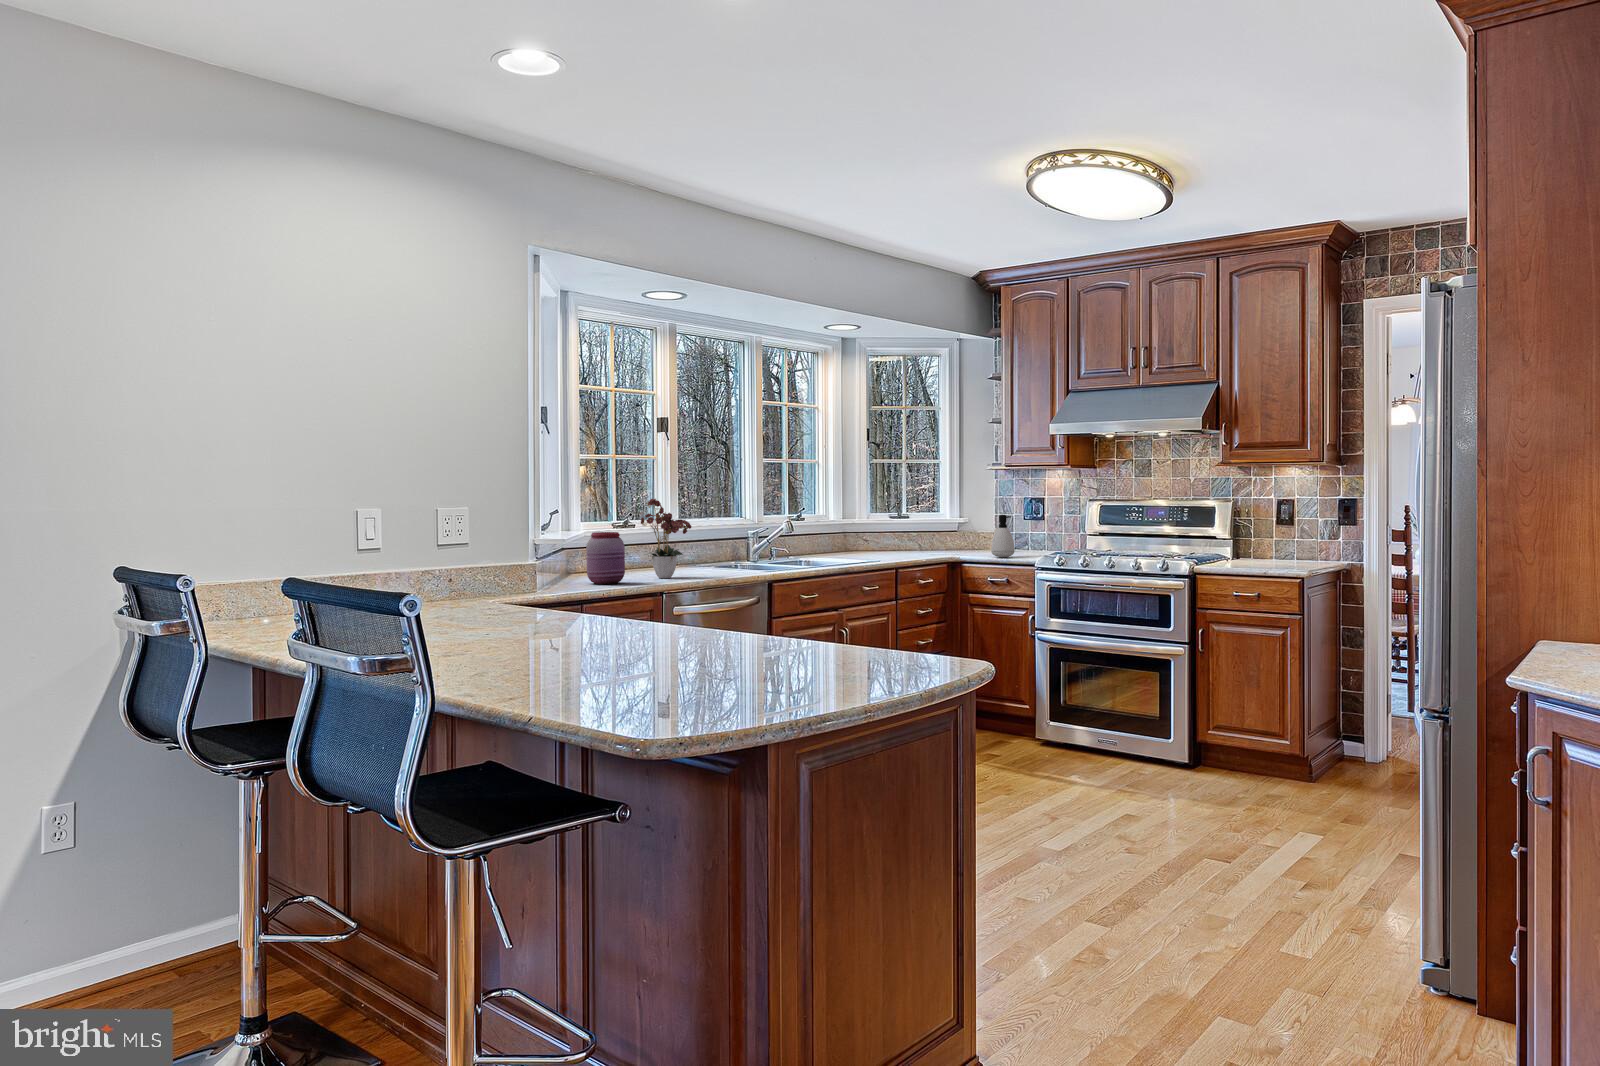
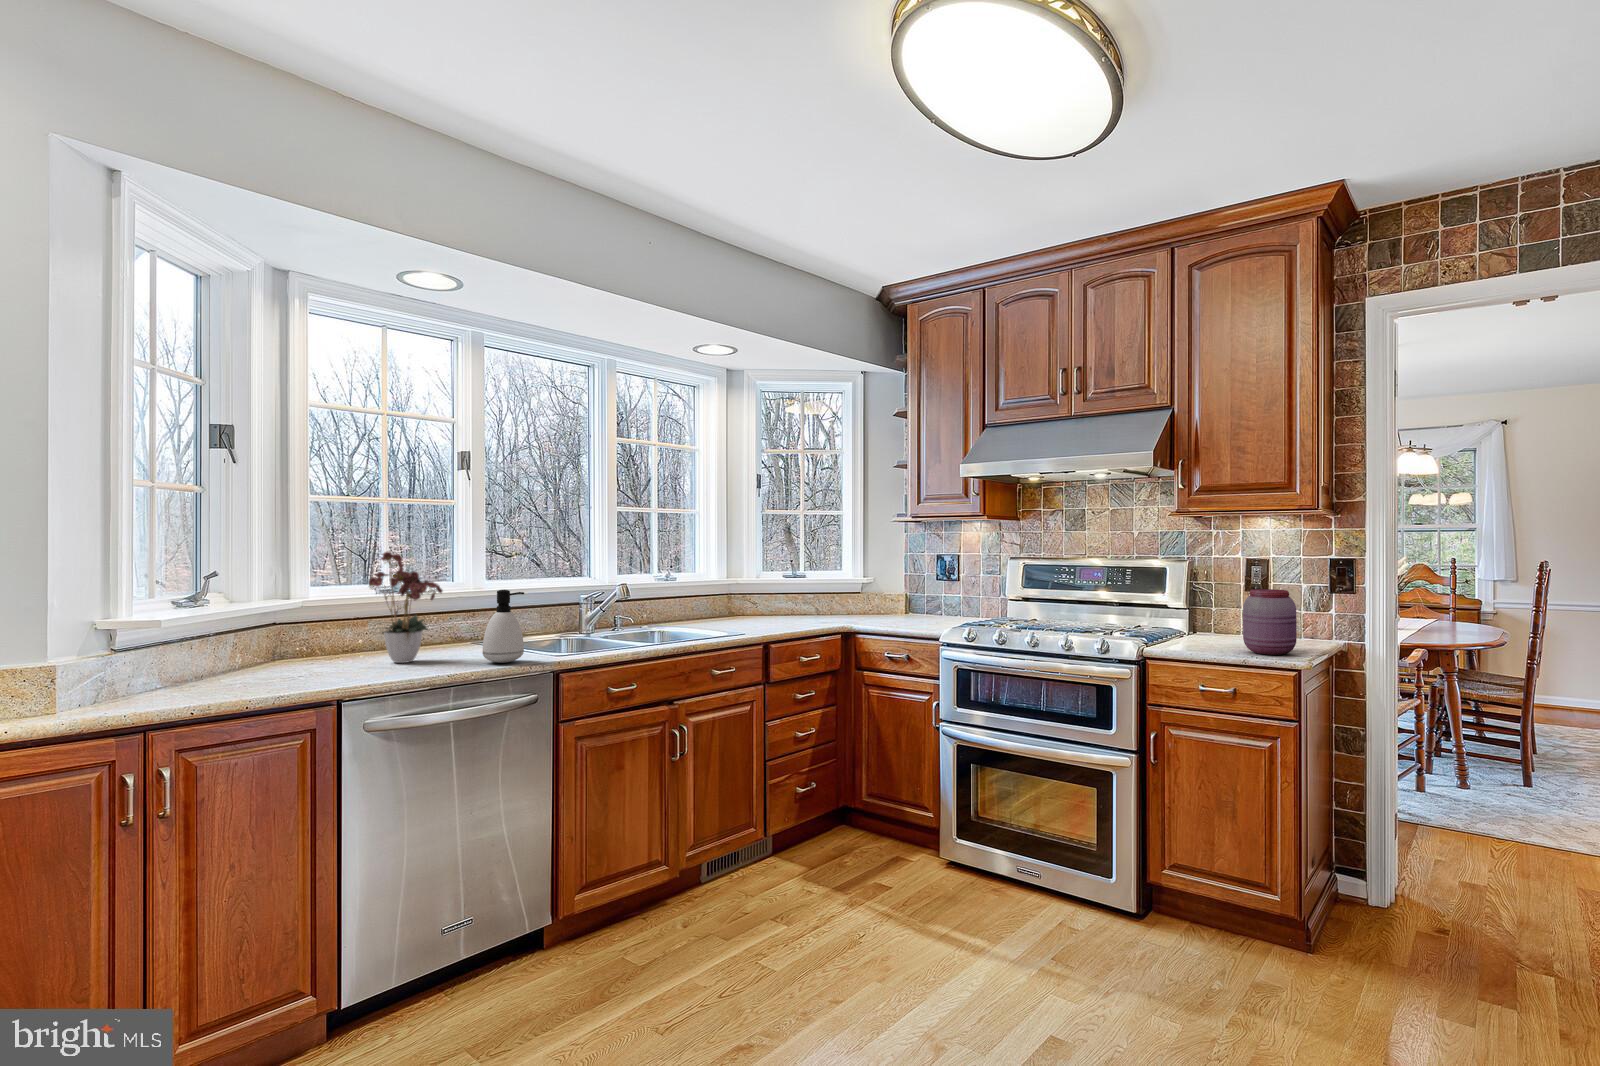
soap dispenser: present [991,515,1015,557] -> present [482,590,524,663]
jar: present [586,532,625,584] -> present [1243,589,1297,655]

